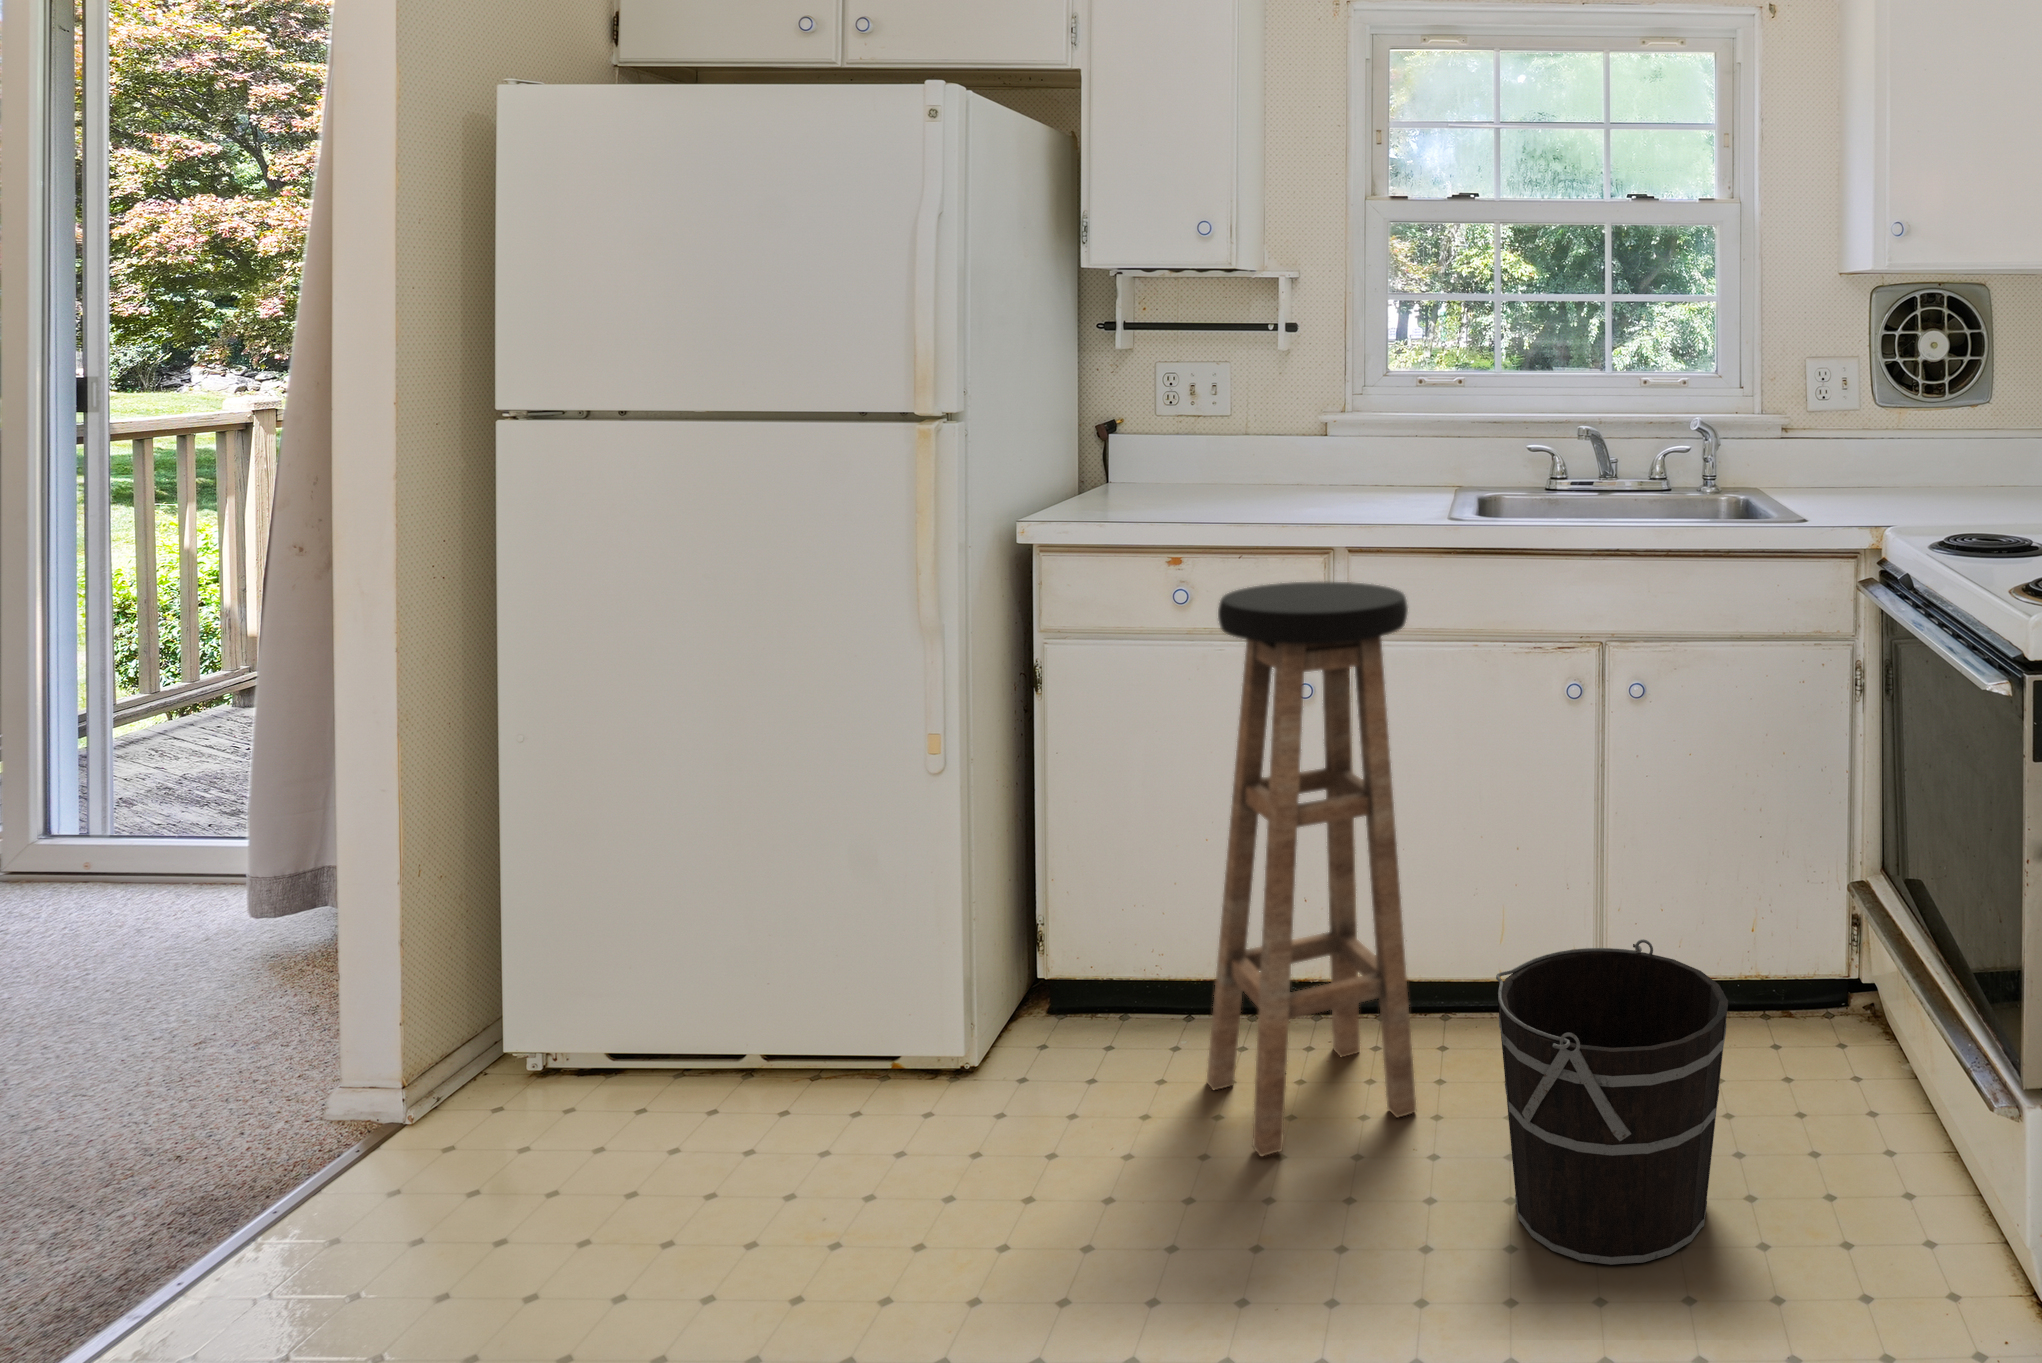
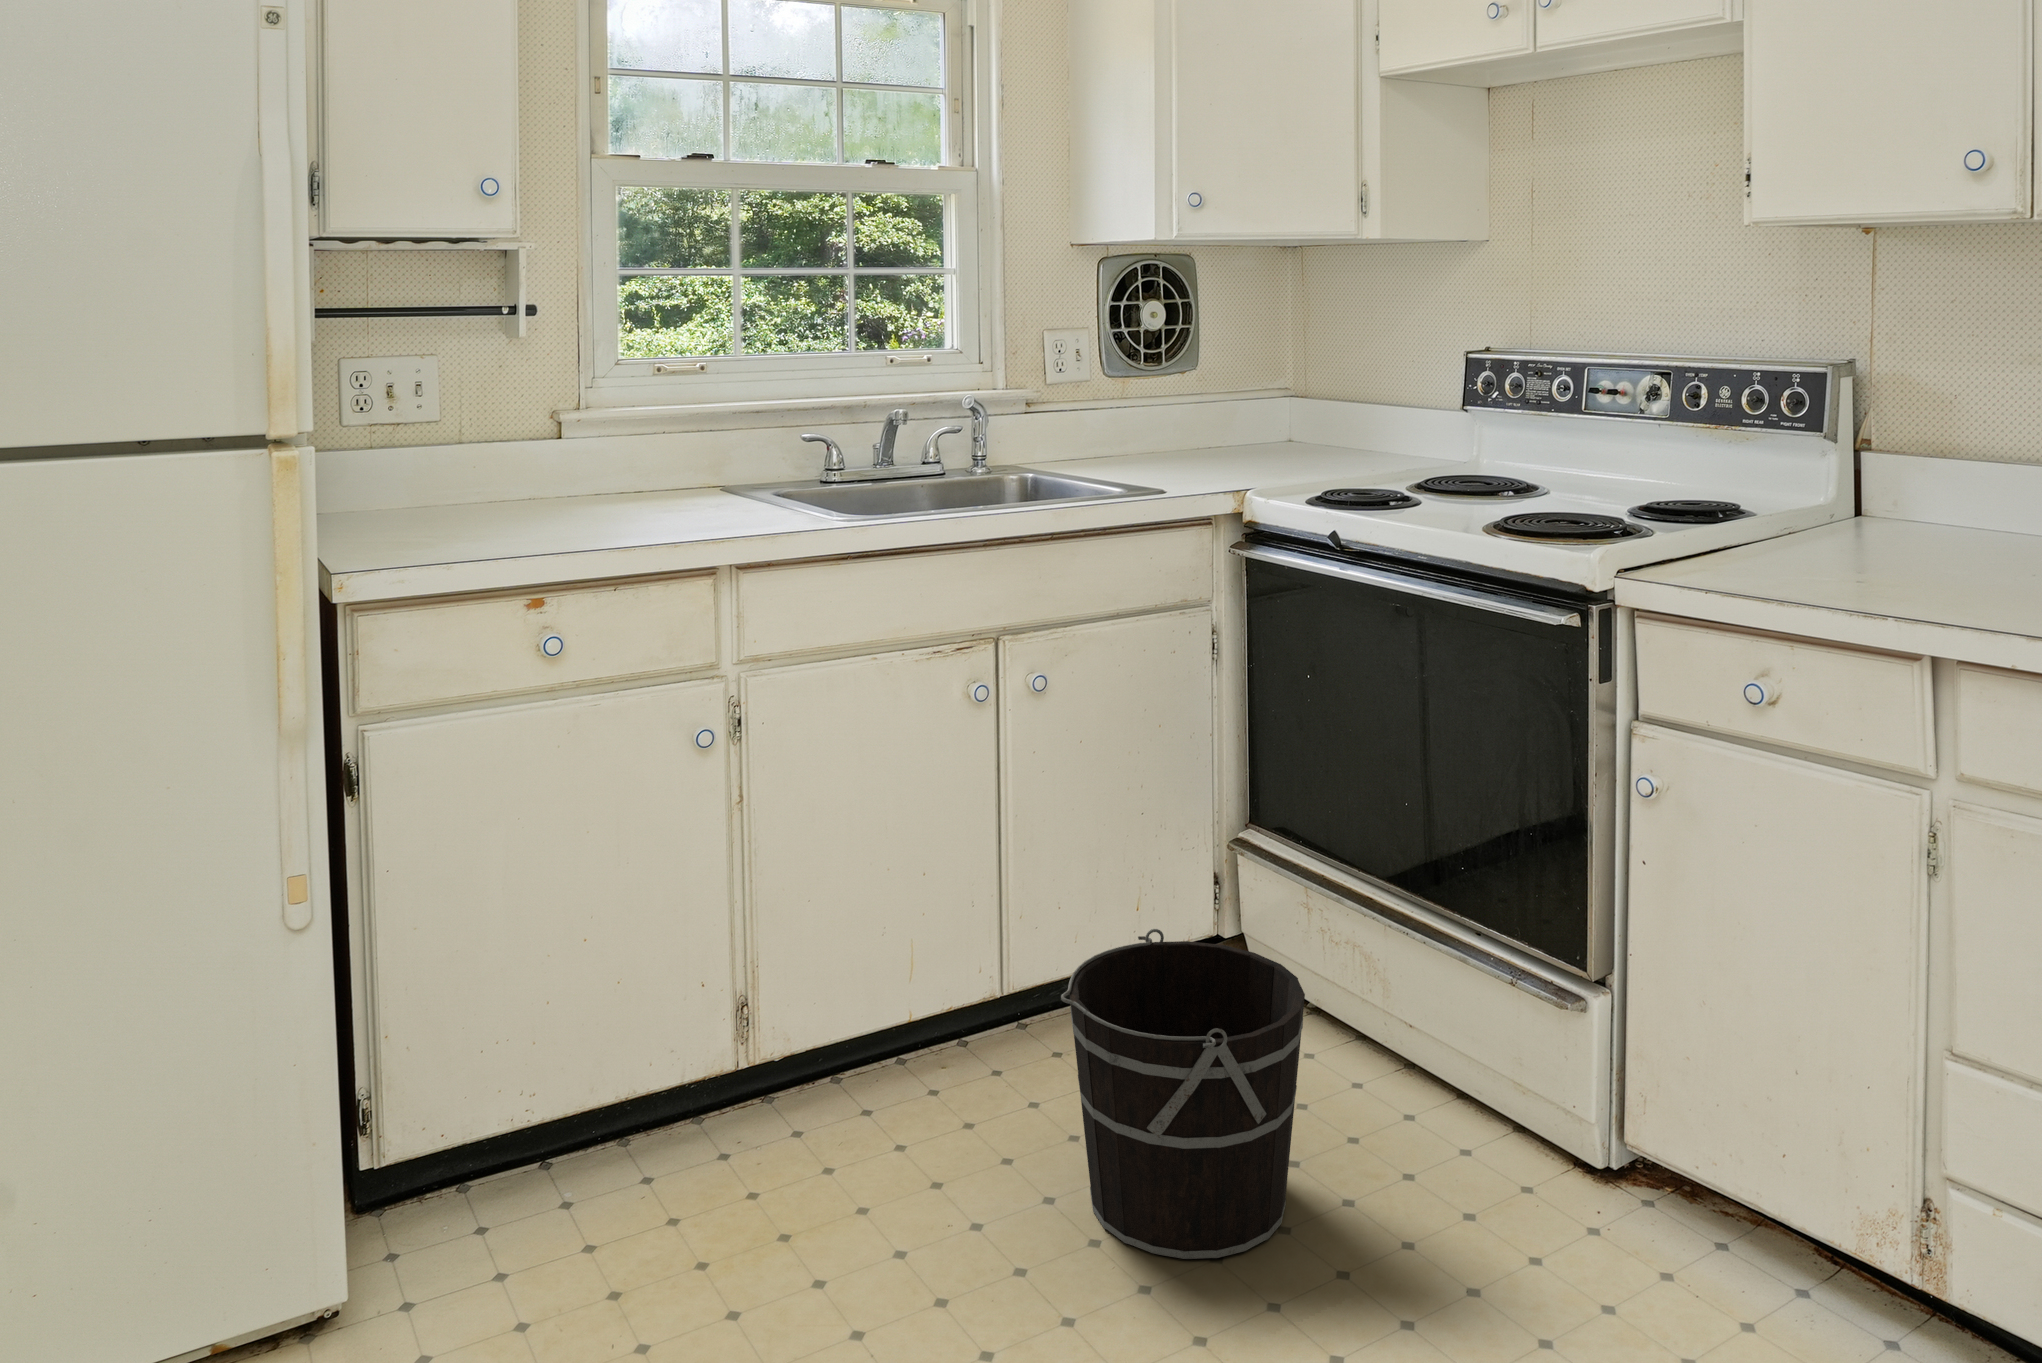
bar stool: present [1207,582,1416,1156] -> none [658,602,921,1278]

